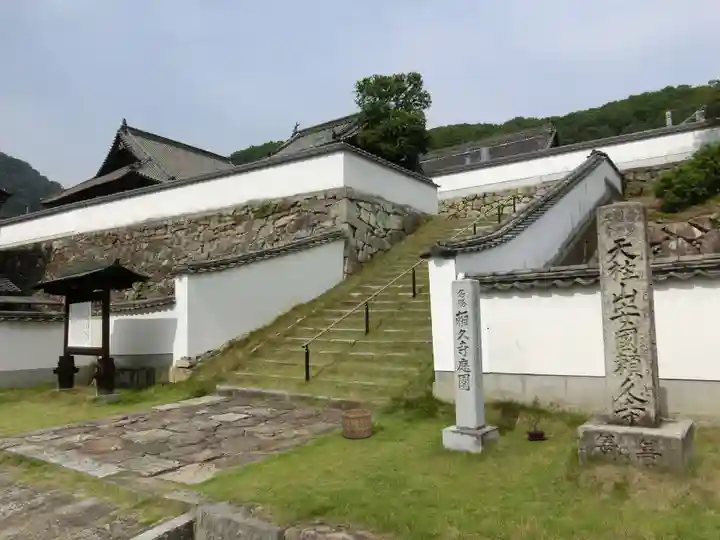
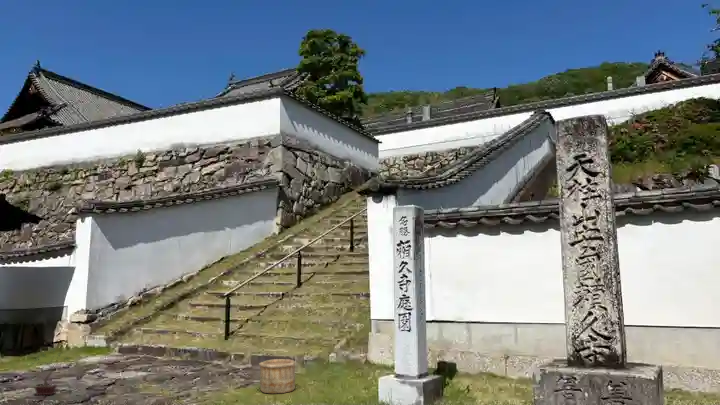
potted plant: present [522,397,552,440] -> present [32,350,68,395]

